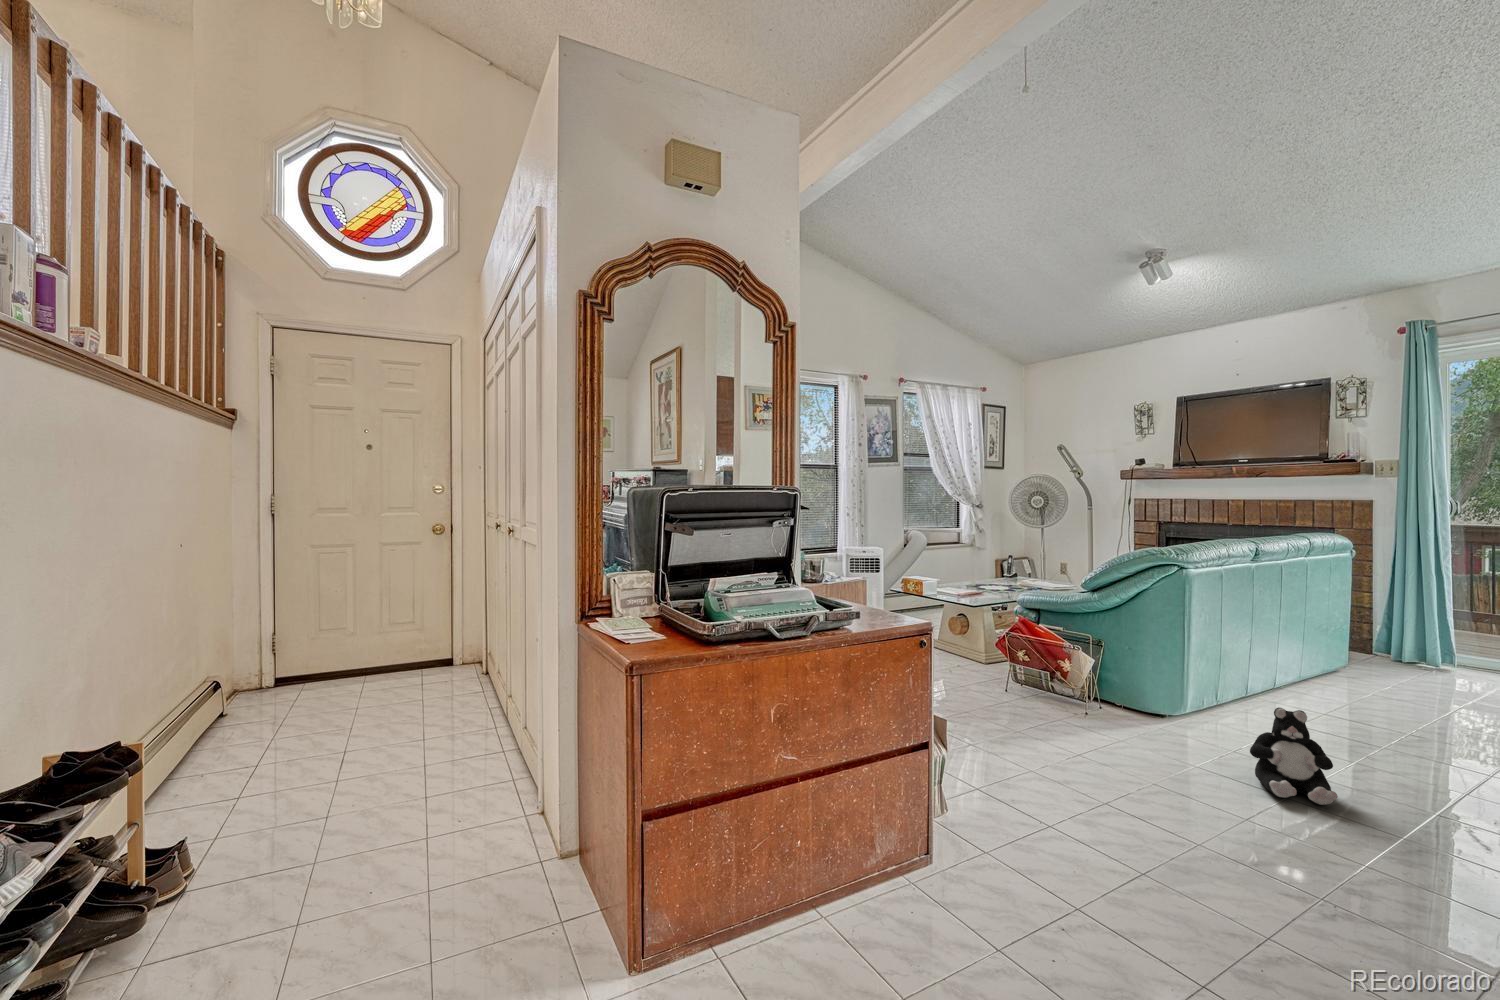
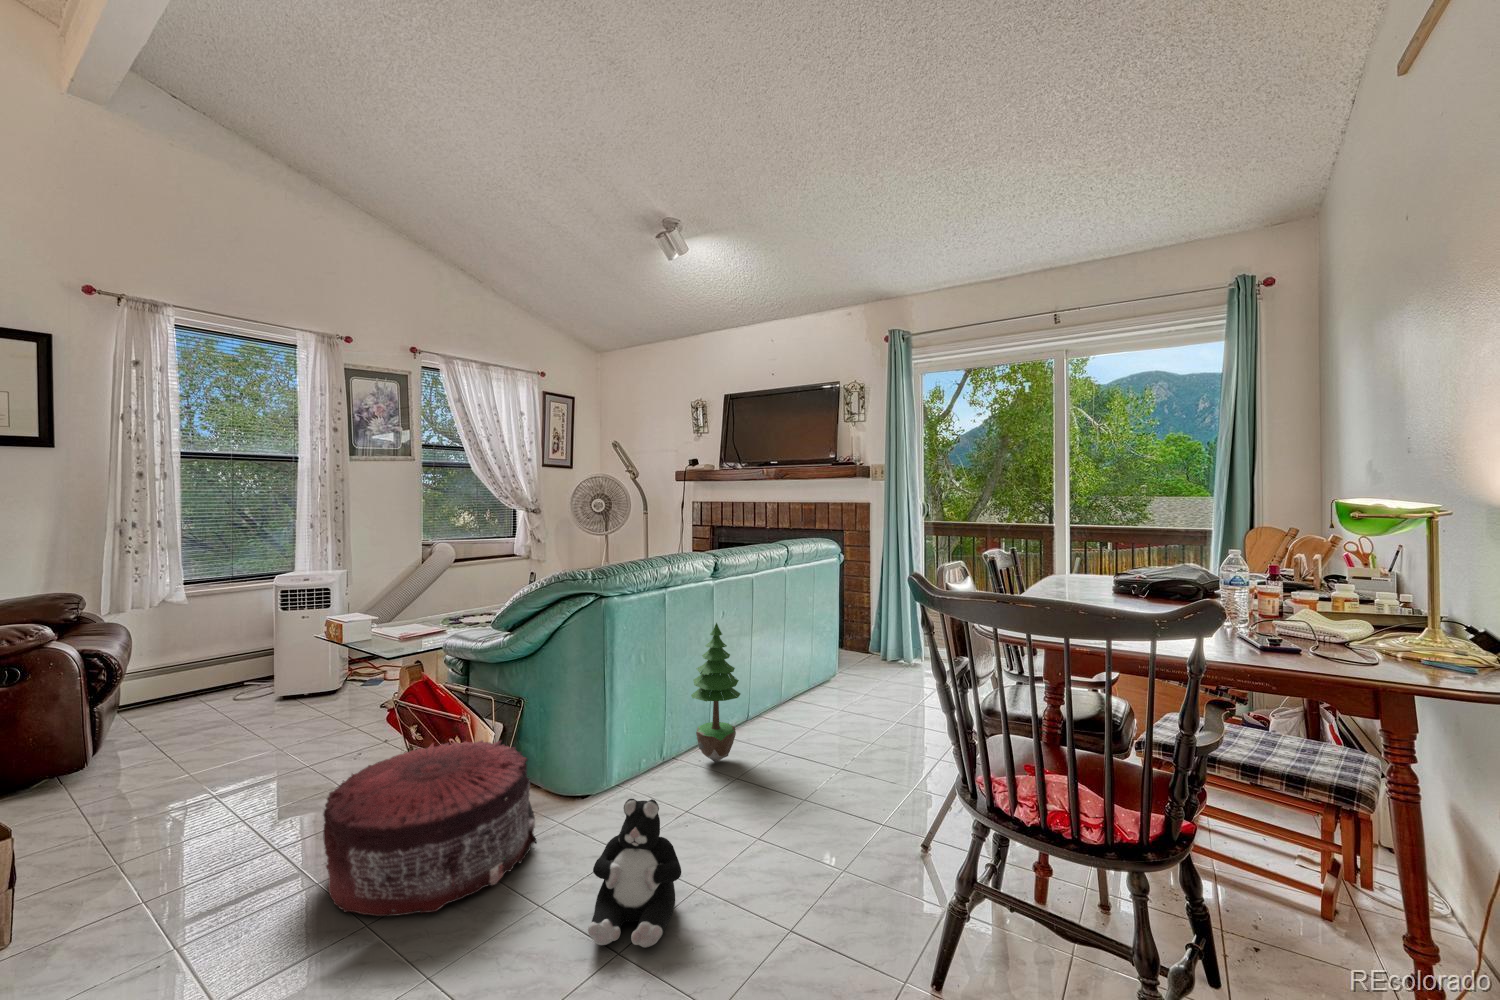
potted tree: none [1241,597,1296,715] -> present [691,623,740,762]
pouf: none [1017,661,1160,760] -> present [323,740,537,916]

